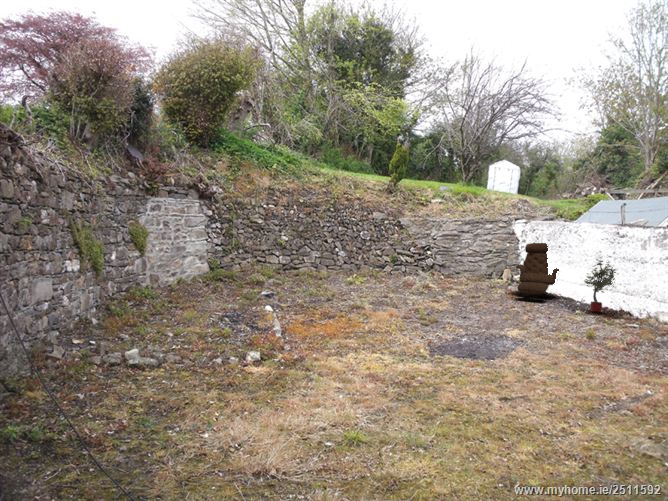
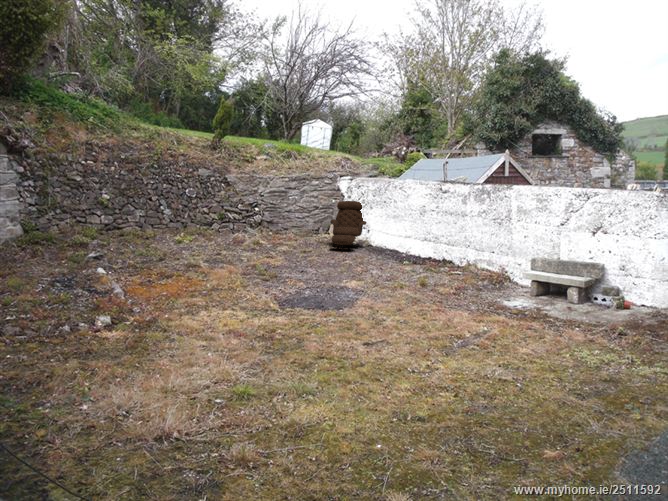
potted tree: present [584,261,618,313] -> none [381,217,407,258]

